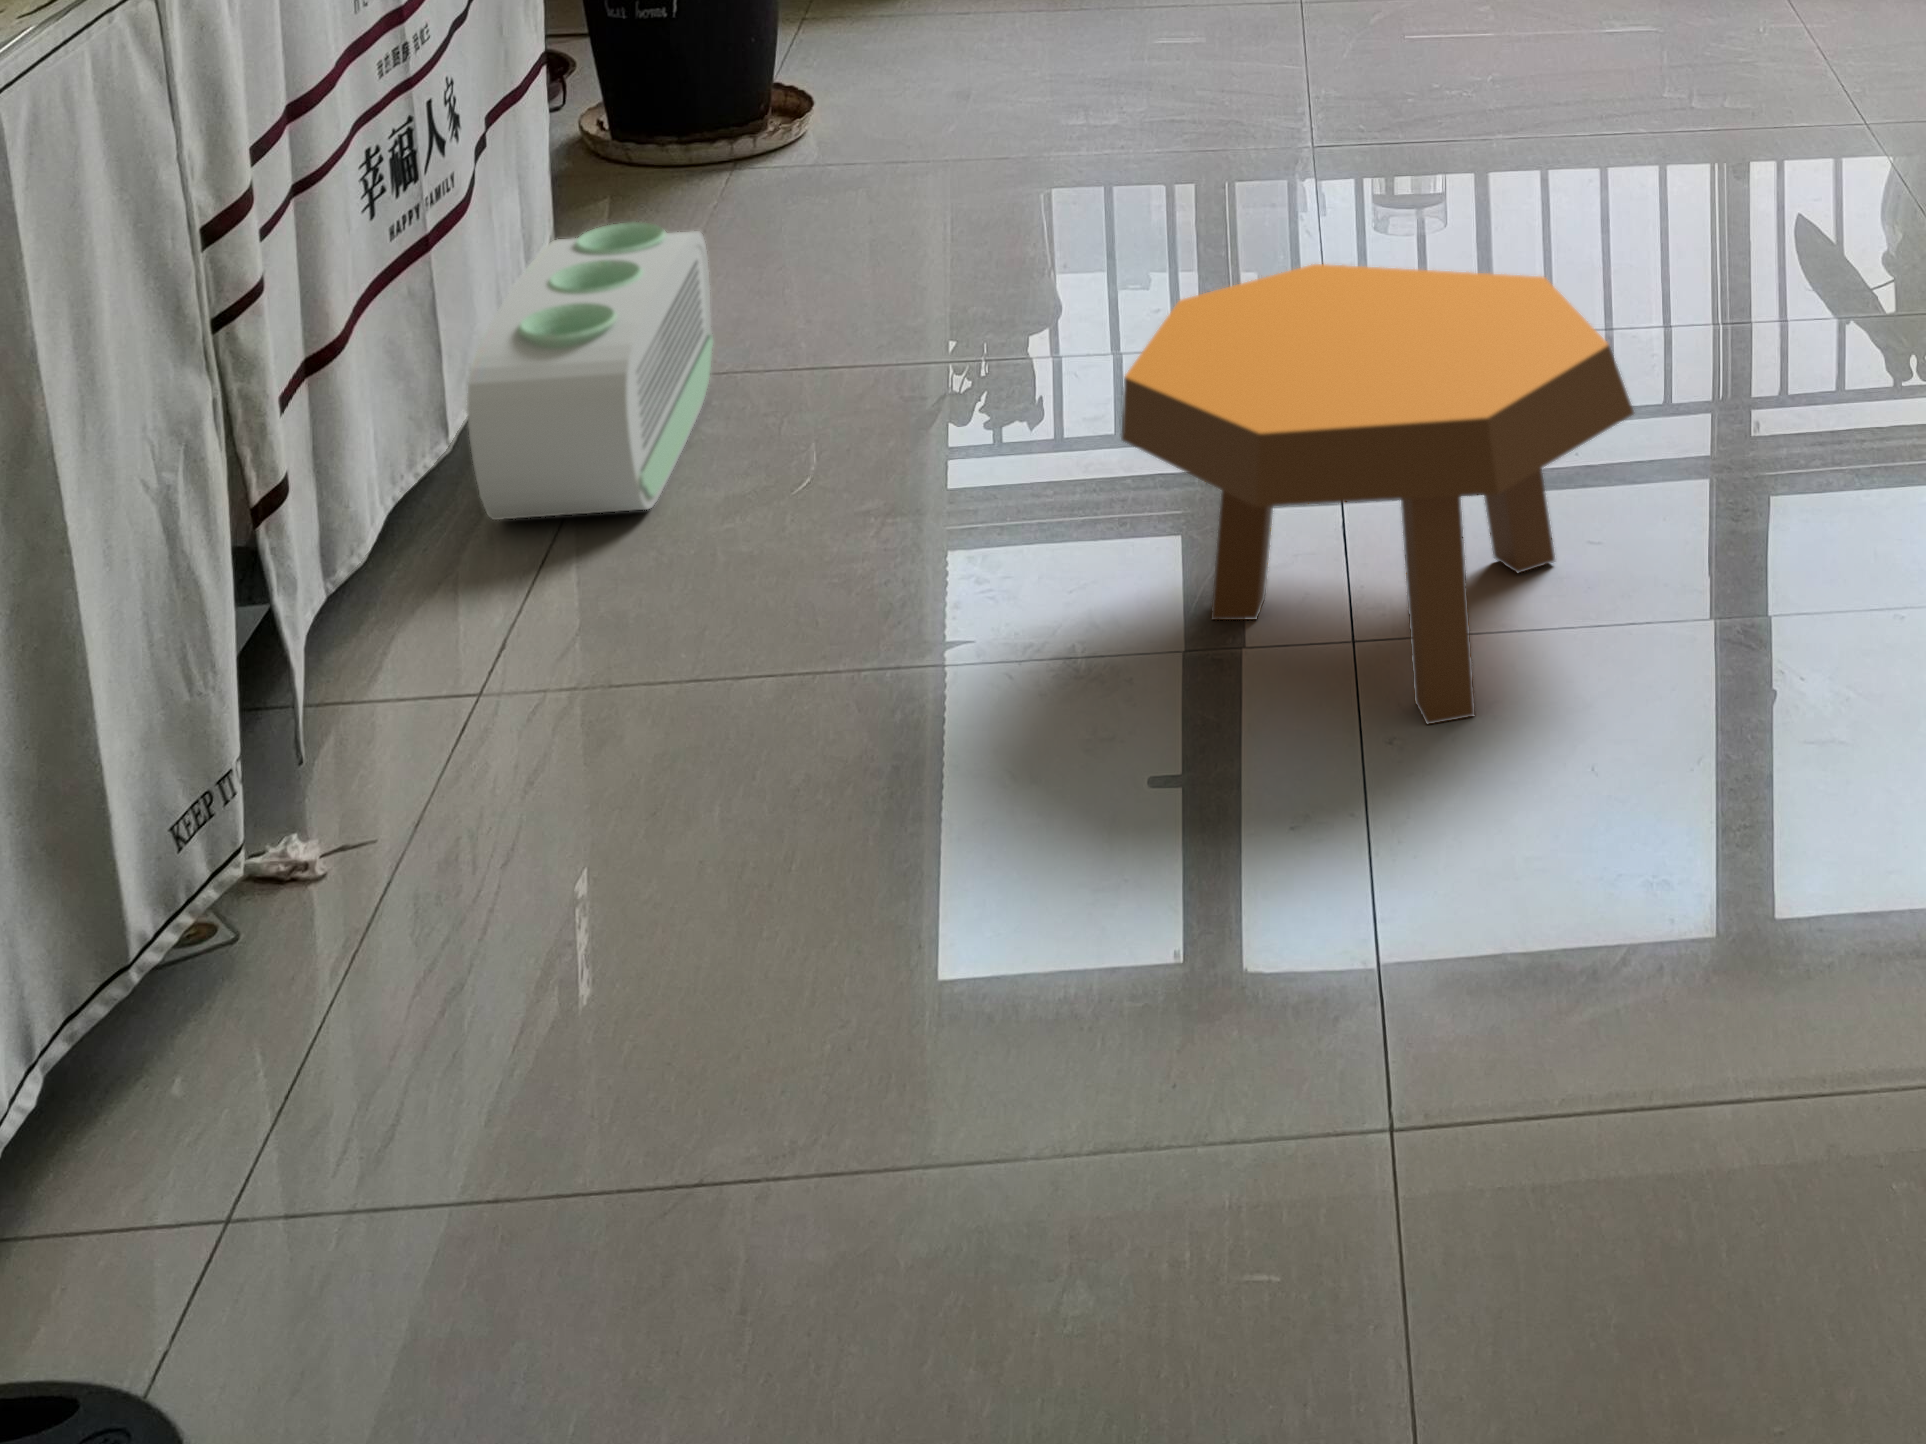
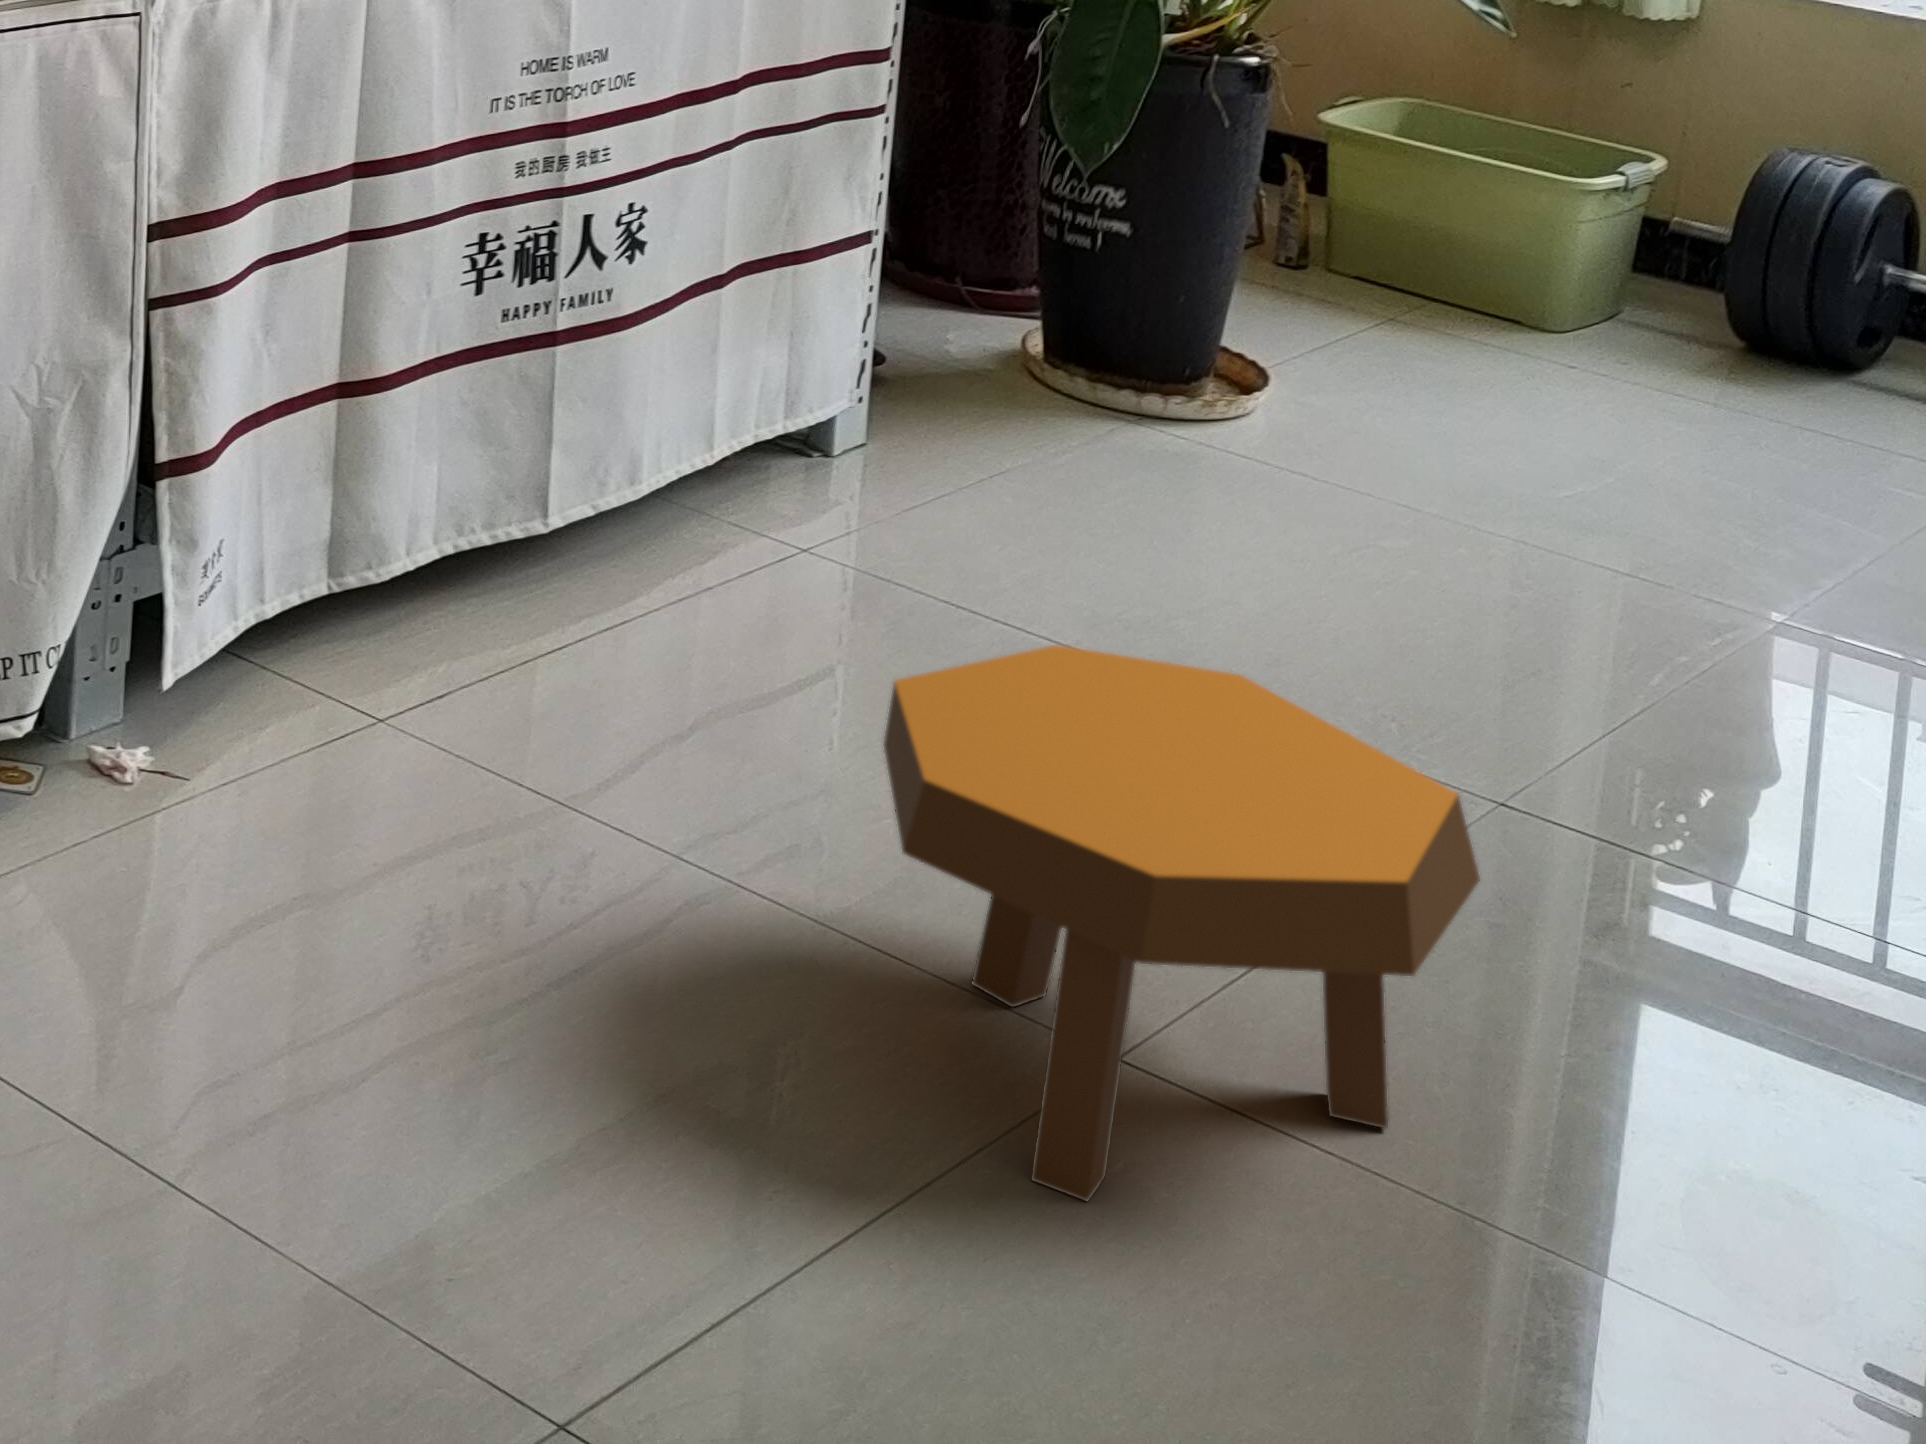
air purifier: present [467,222,713,520] -> none [506,392,863,656]

